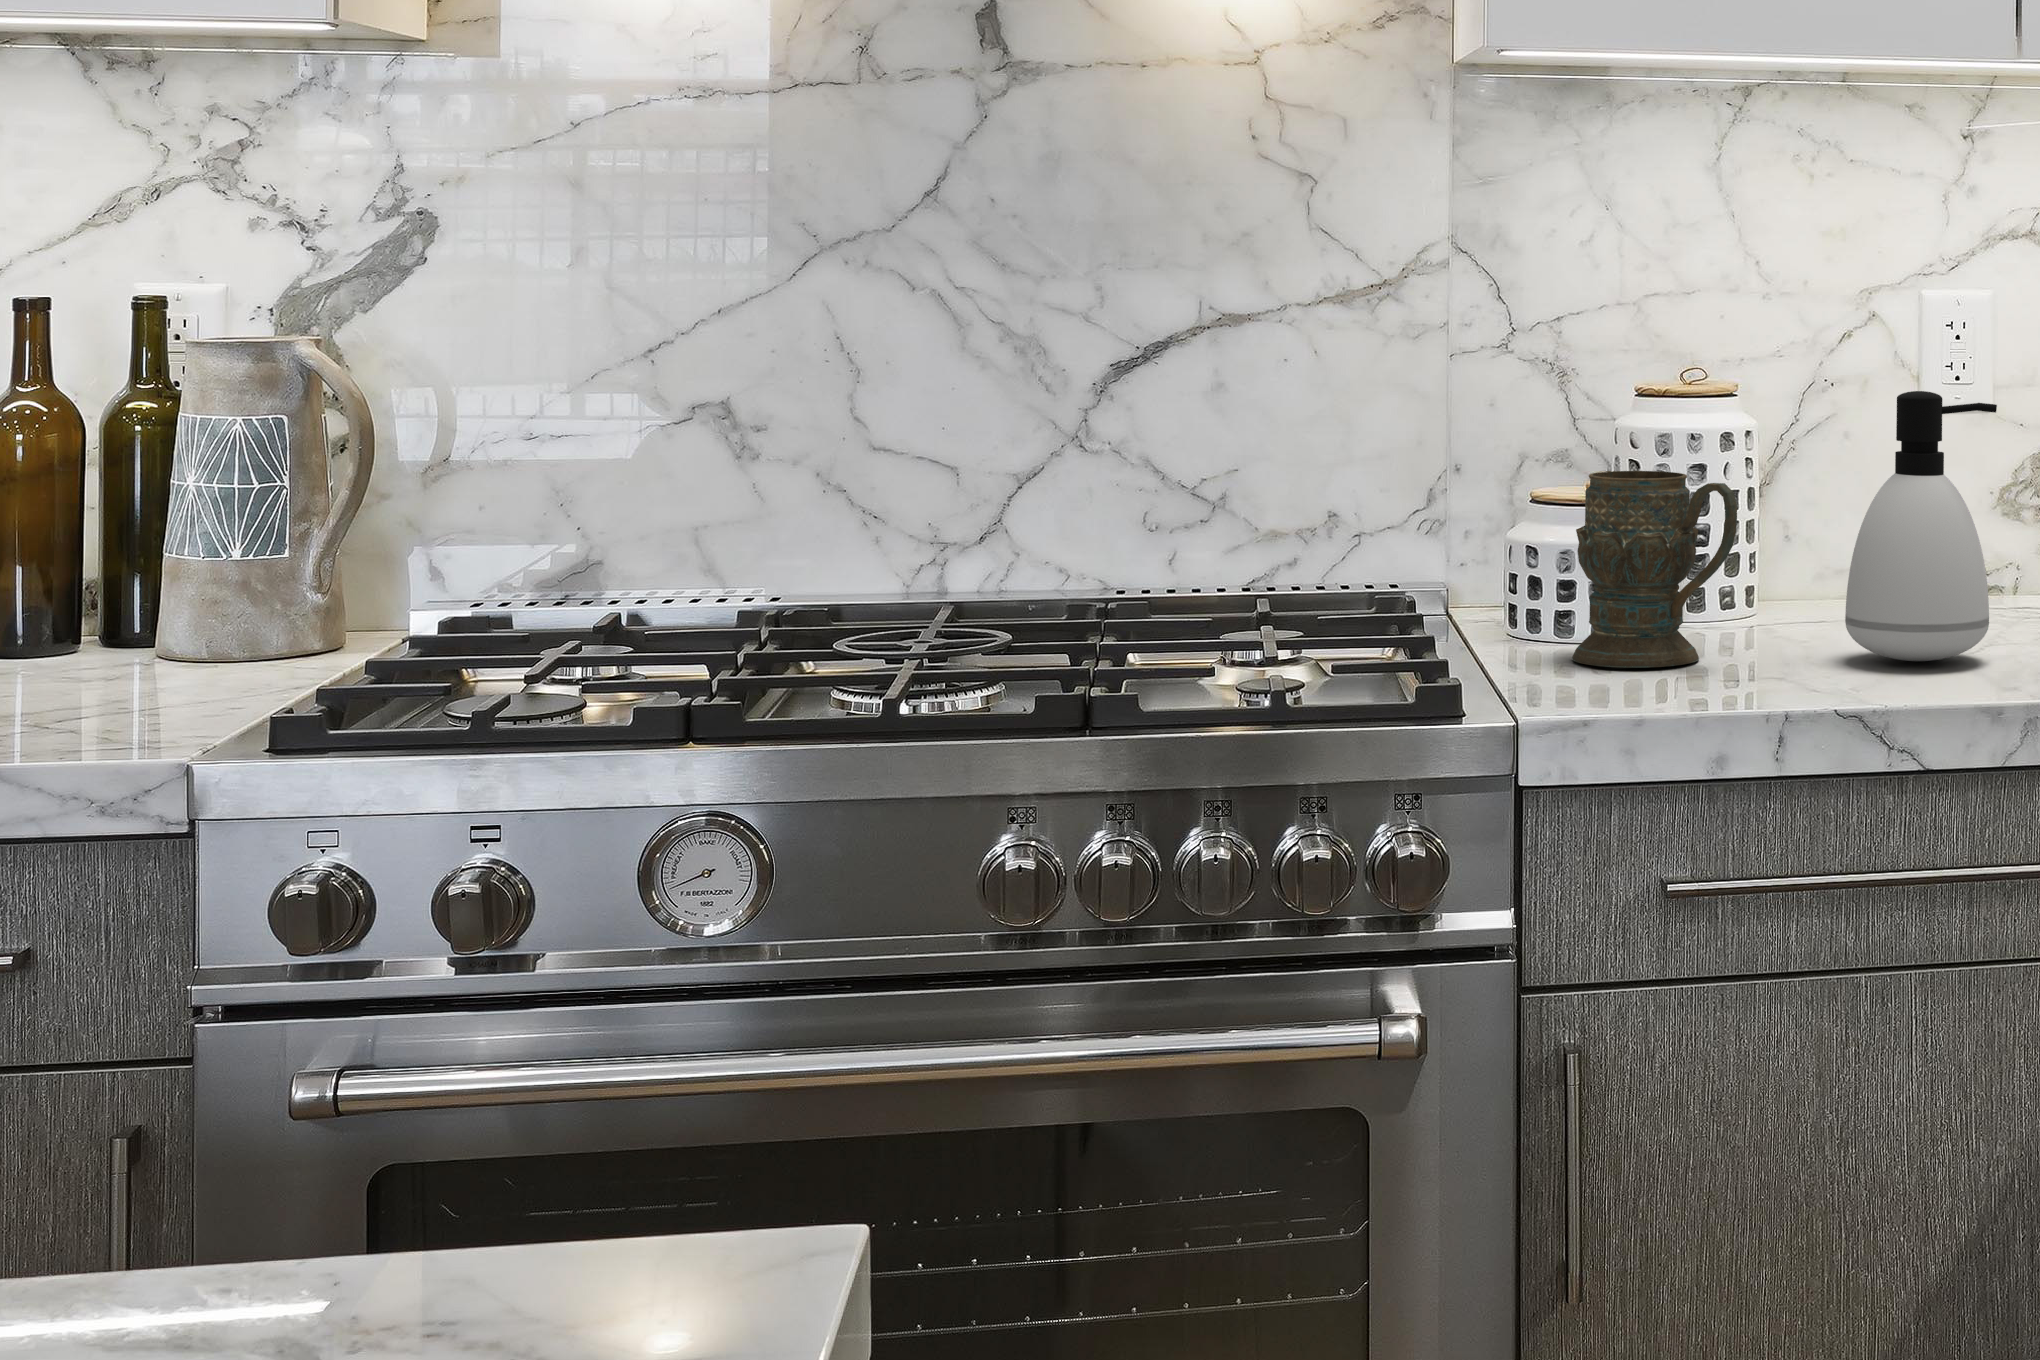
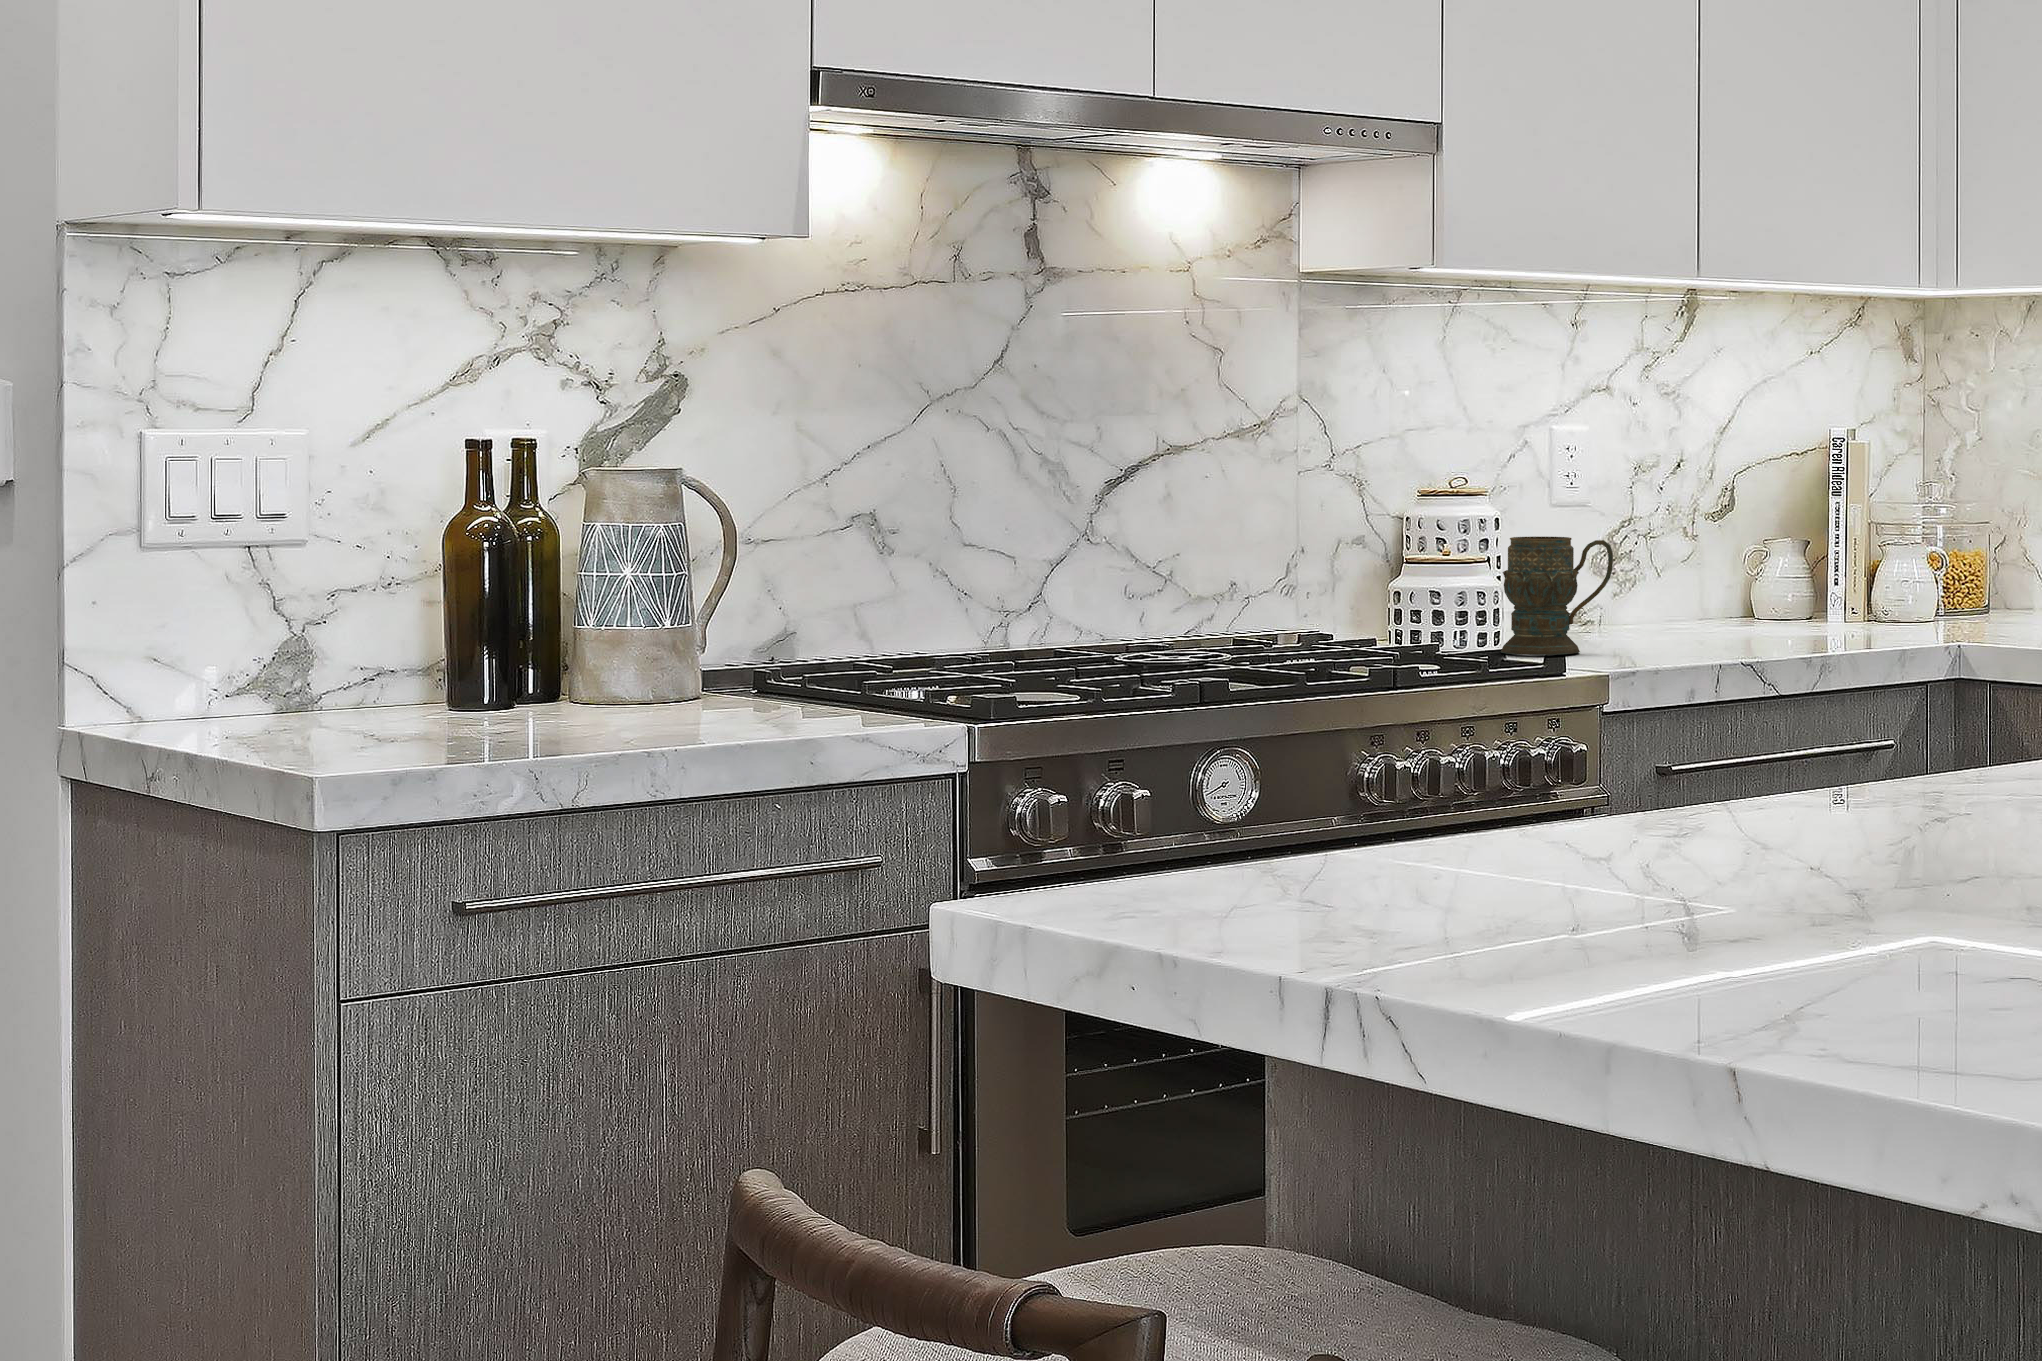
soap dispenser: present [1845,391,1997,661] -> none [1648,483,1735,645]

